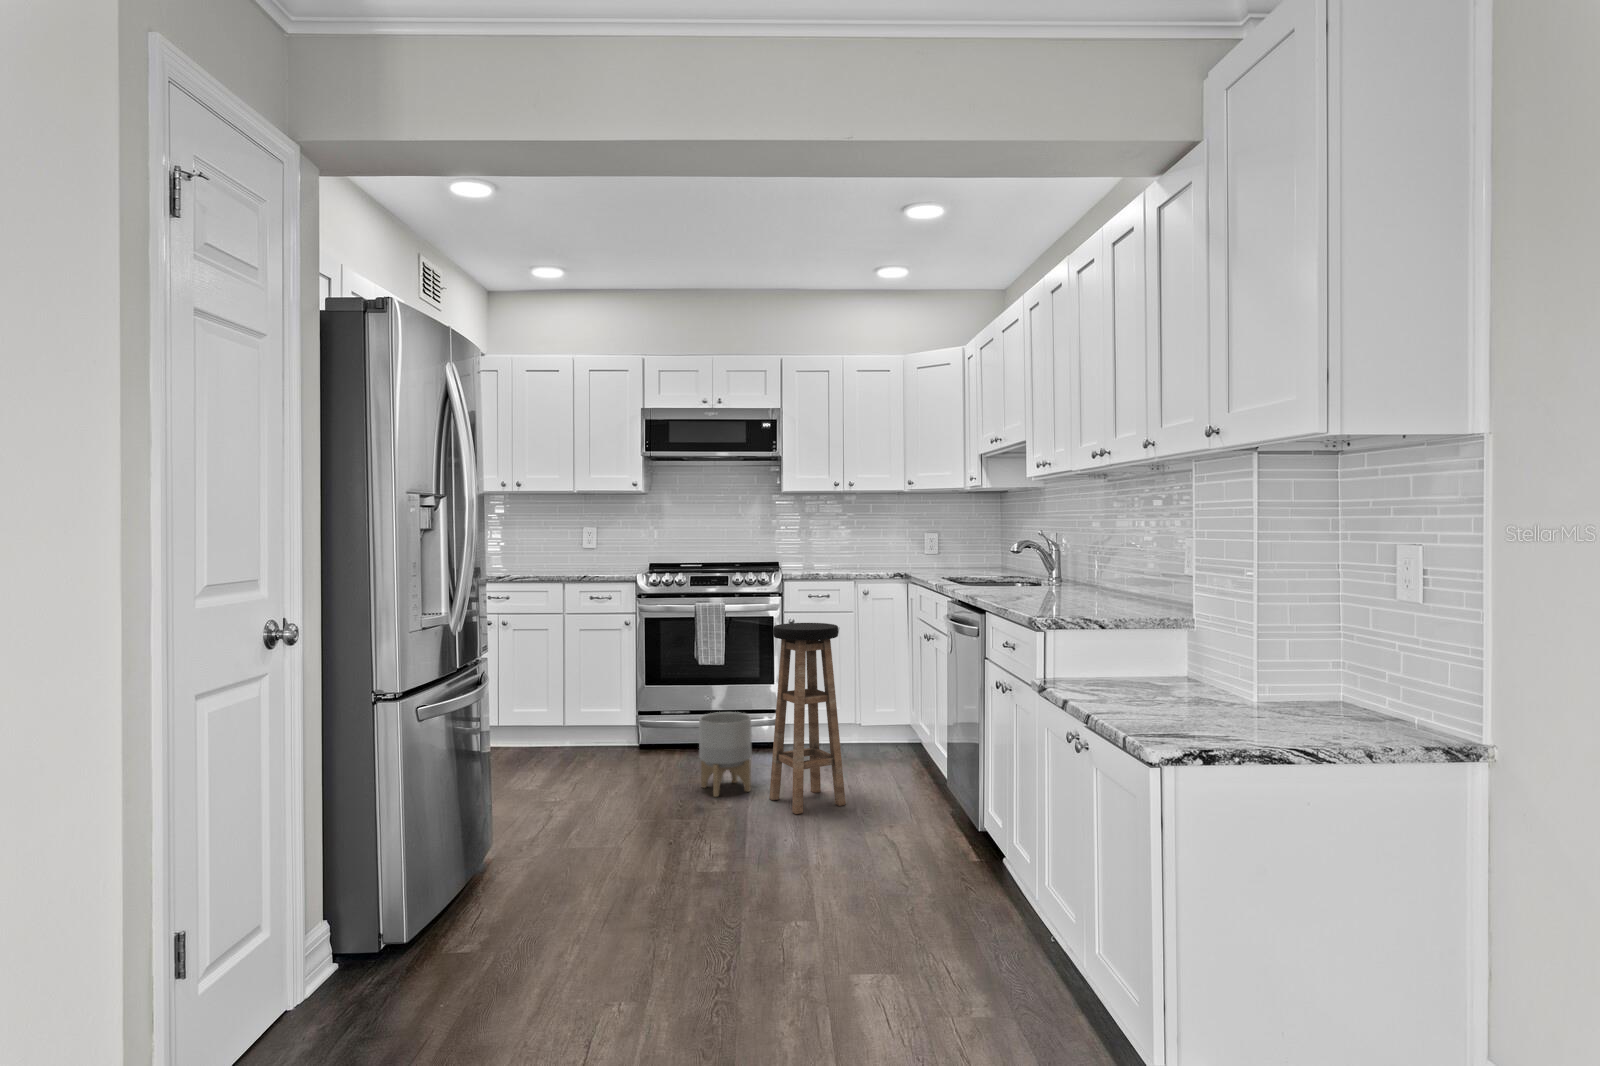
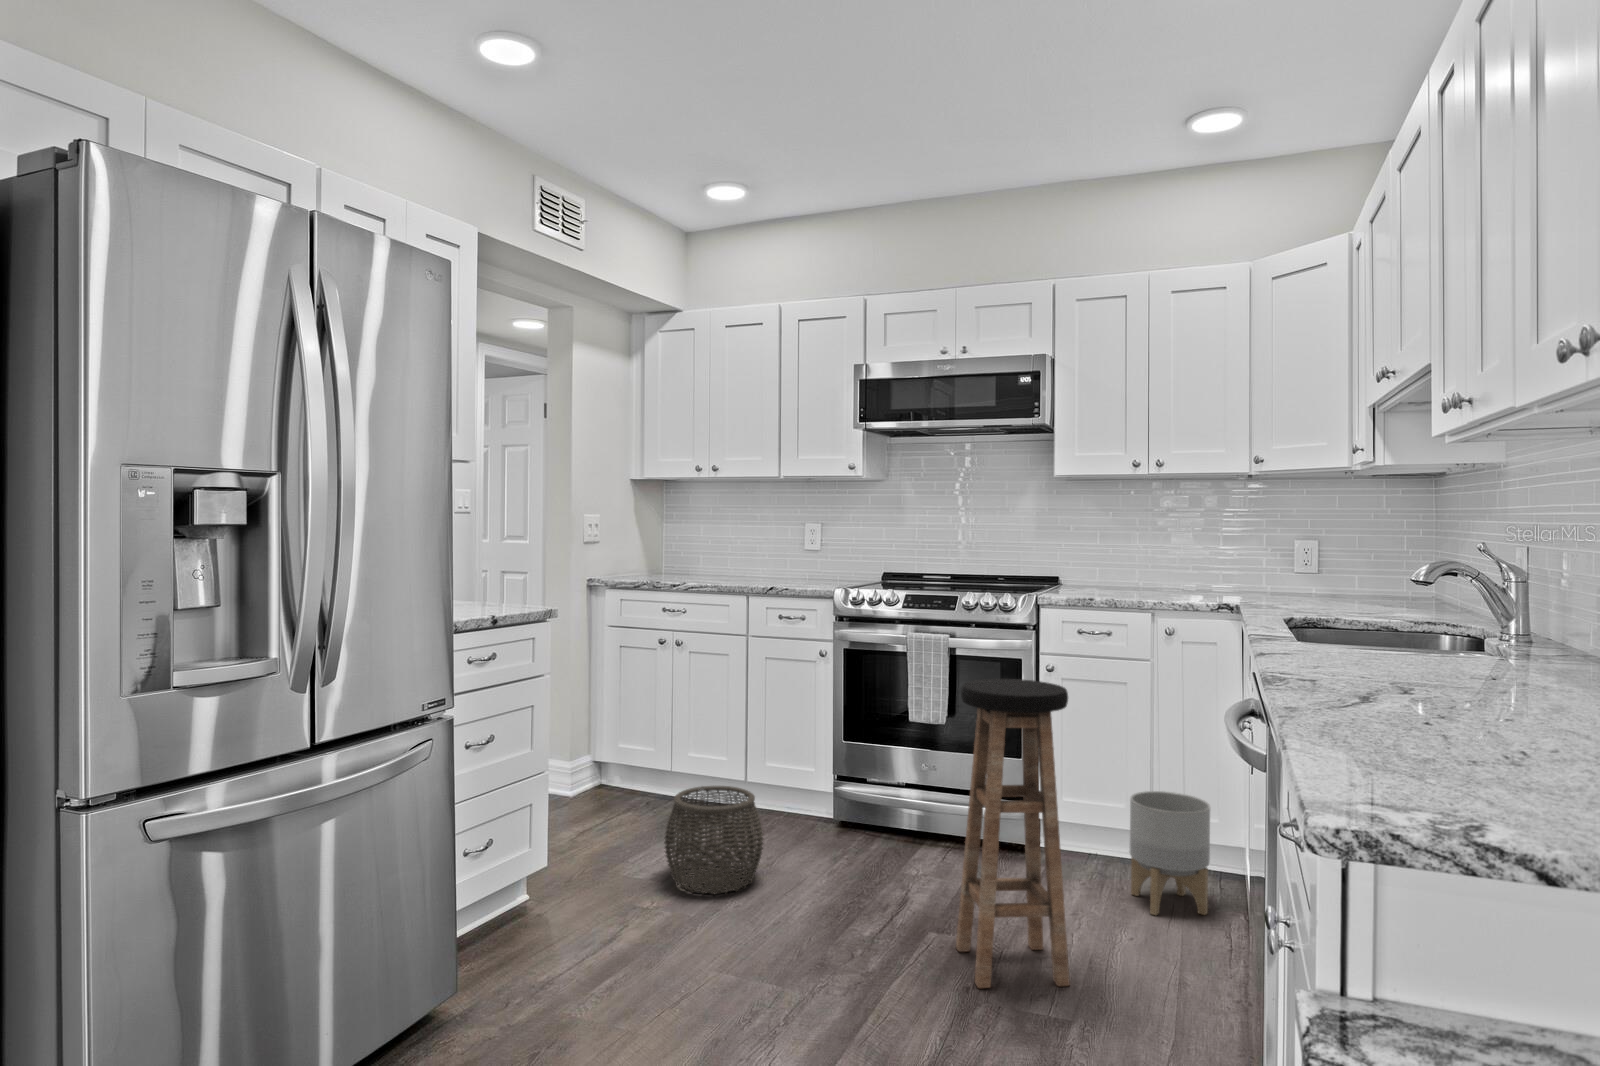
planter: present [699,712,751,797] -> present [1130,791,1210,915]
woven basket: none [540,723,617,800] -> present [664,786,763,894]

